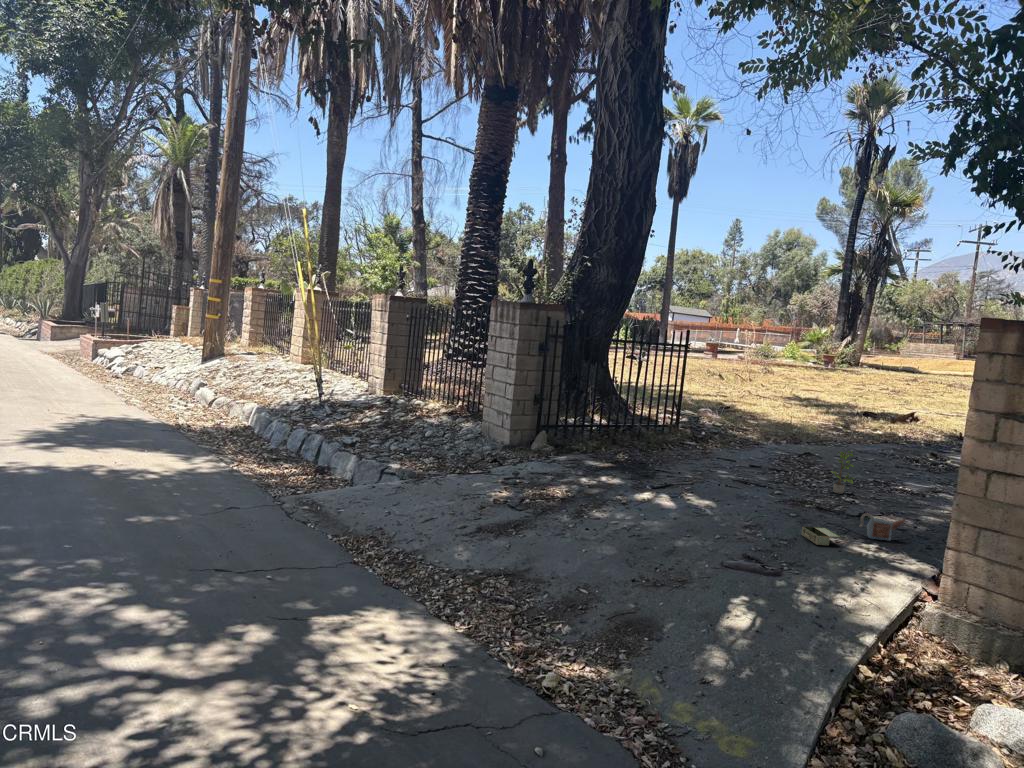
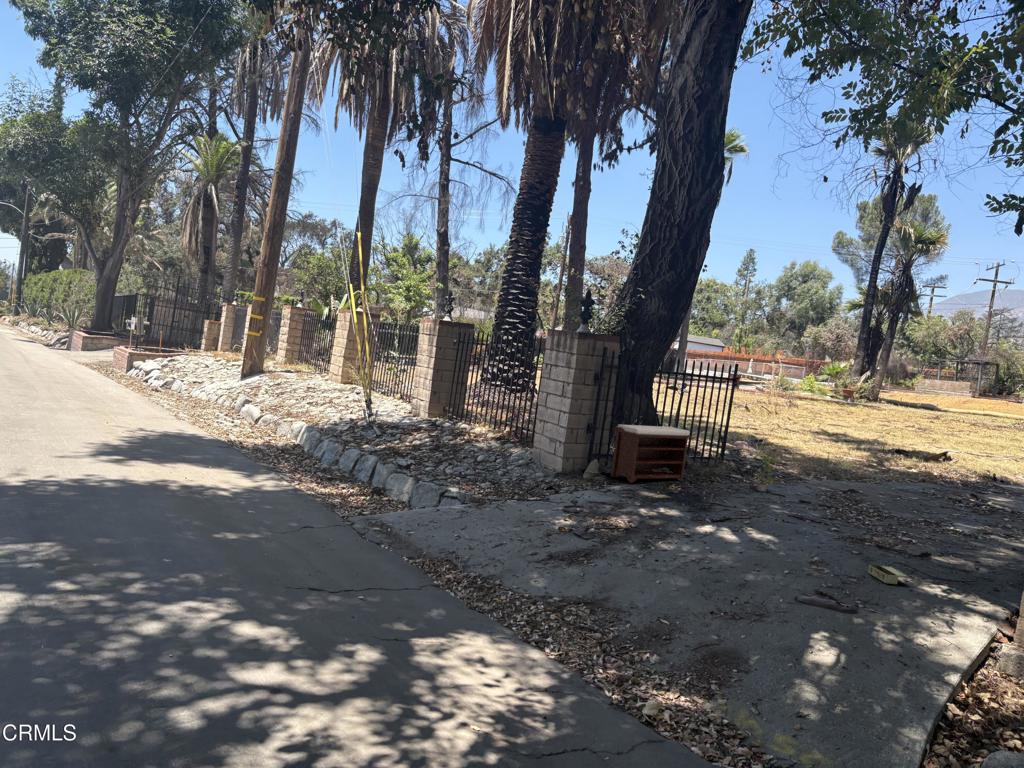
bench: none [558,394,641,453] -> present [611,425,691,483]
potted plant: present [830,451,855,494] -> present [755,457,775,492]
watering can: present [860,514,905,541] -> none [924,554,970,581]

